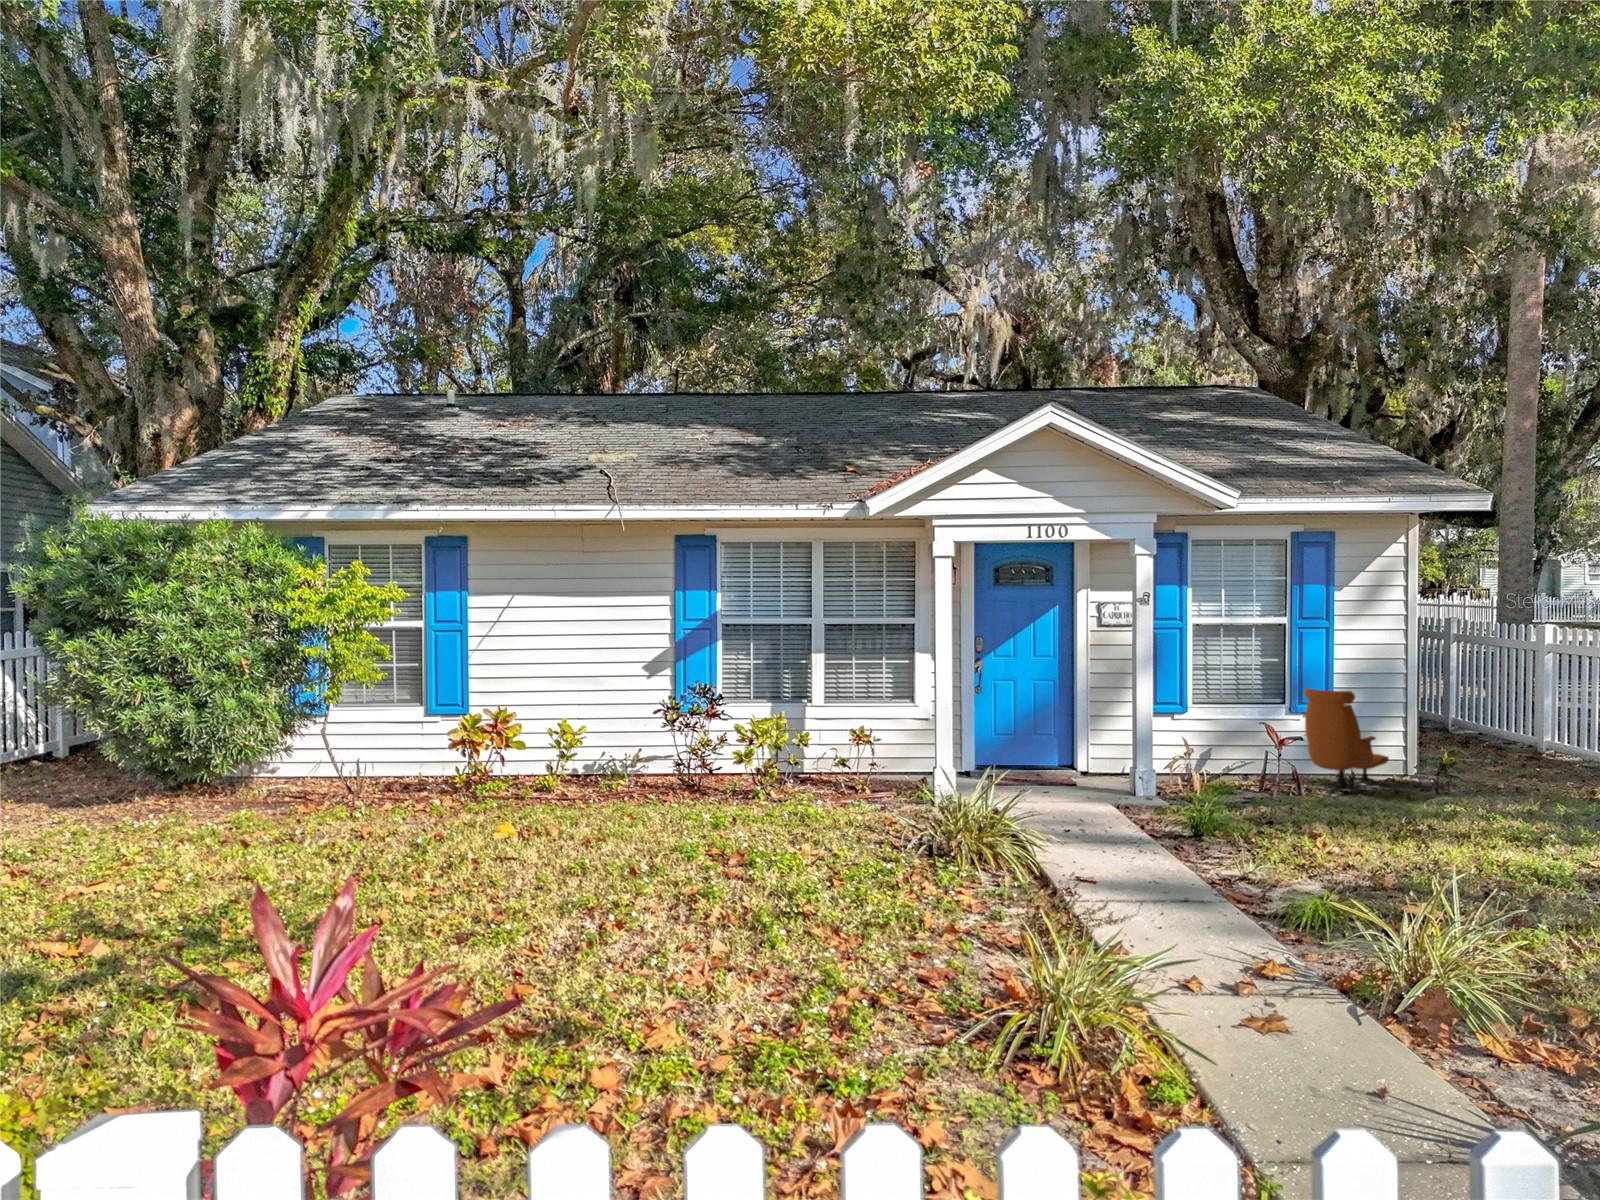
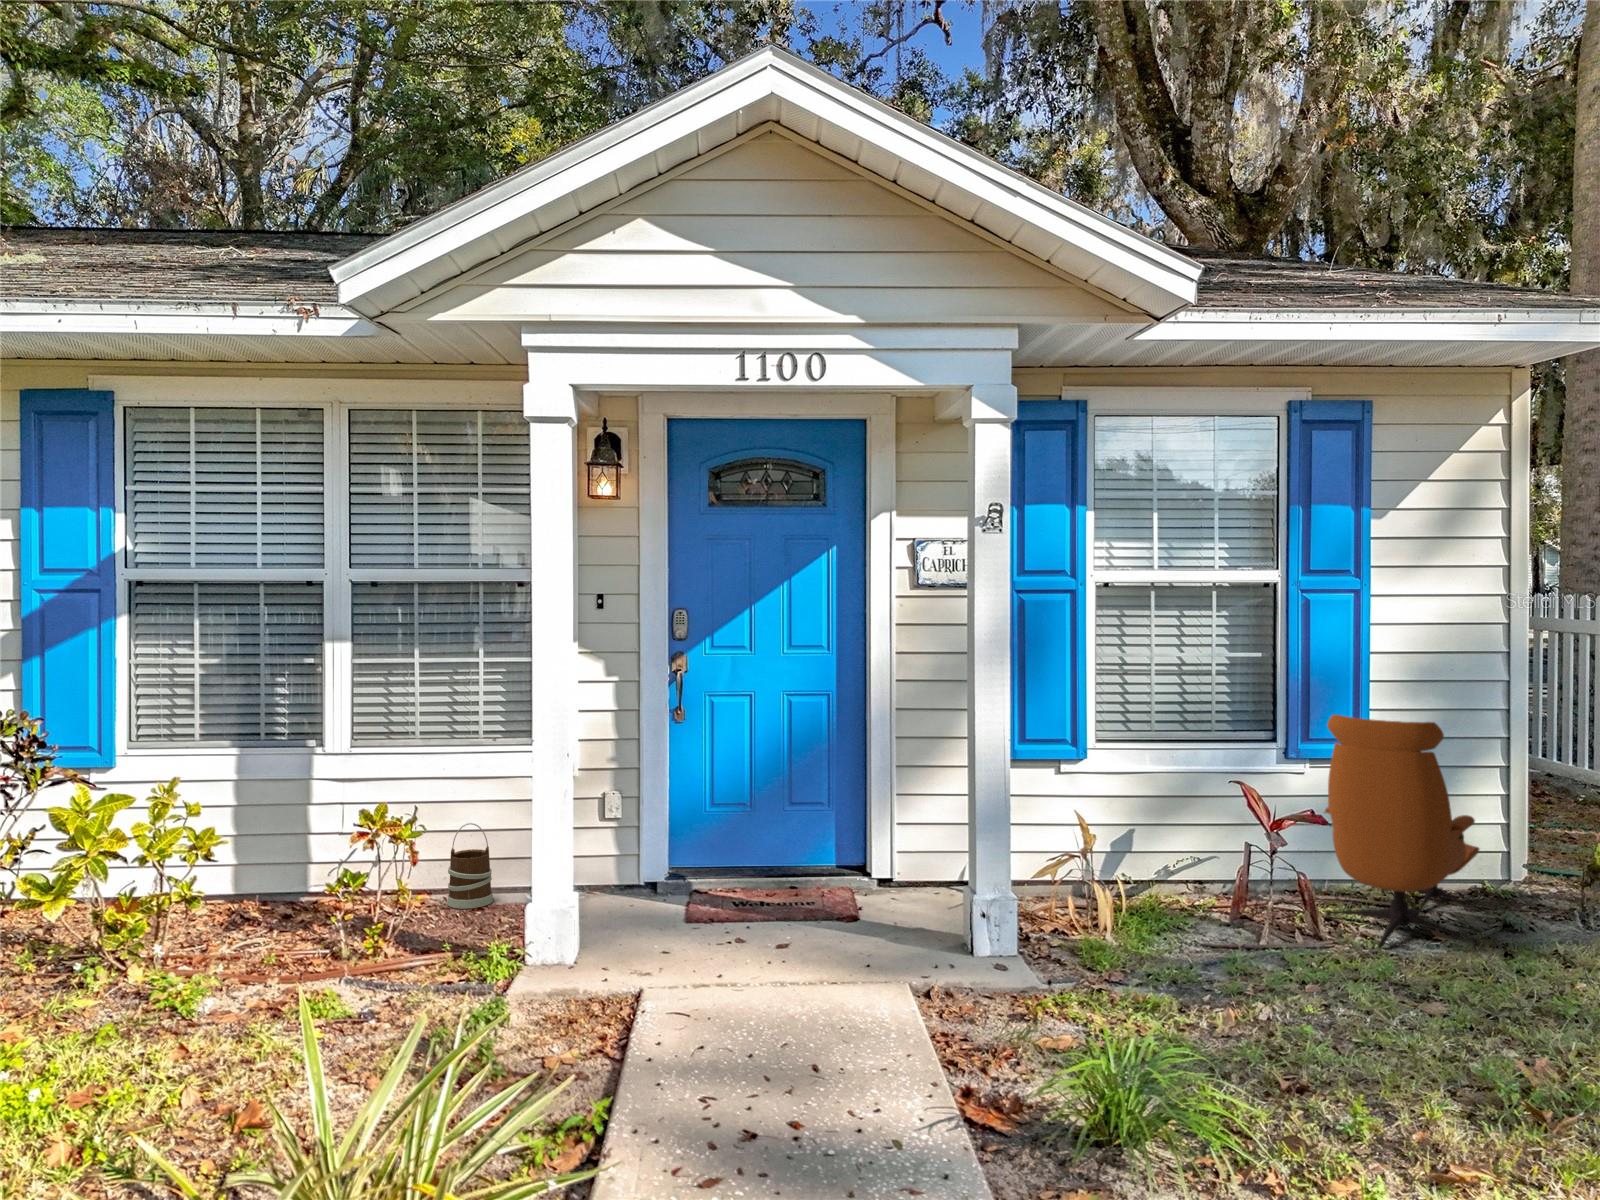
wooden bucket: none [875,739,896,779] -> present [447,823,493,909]

